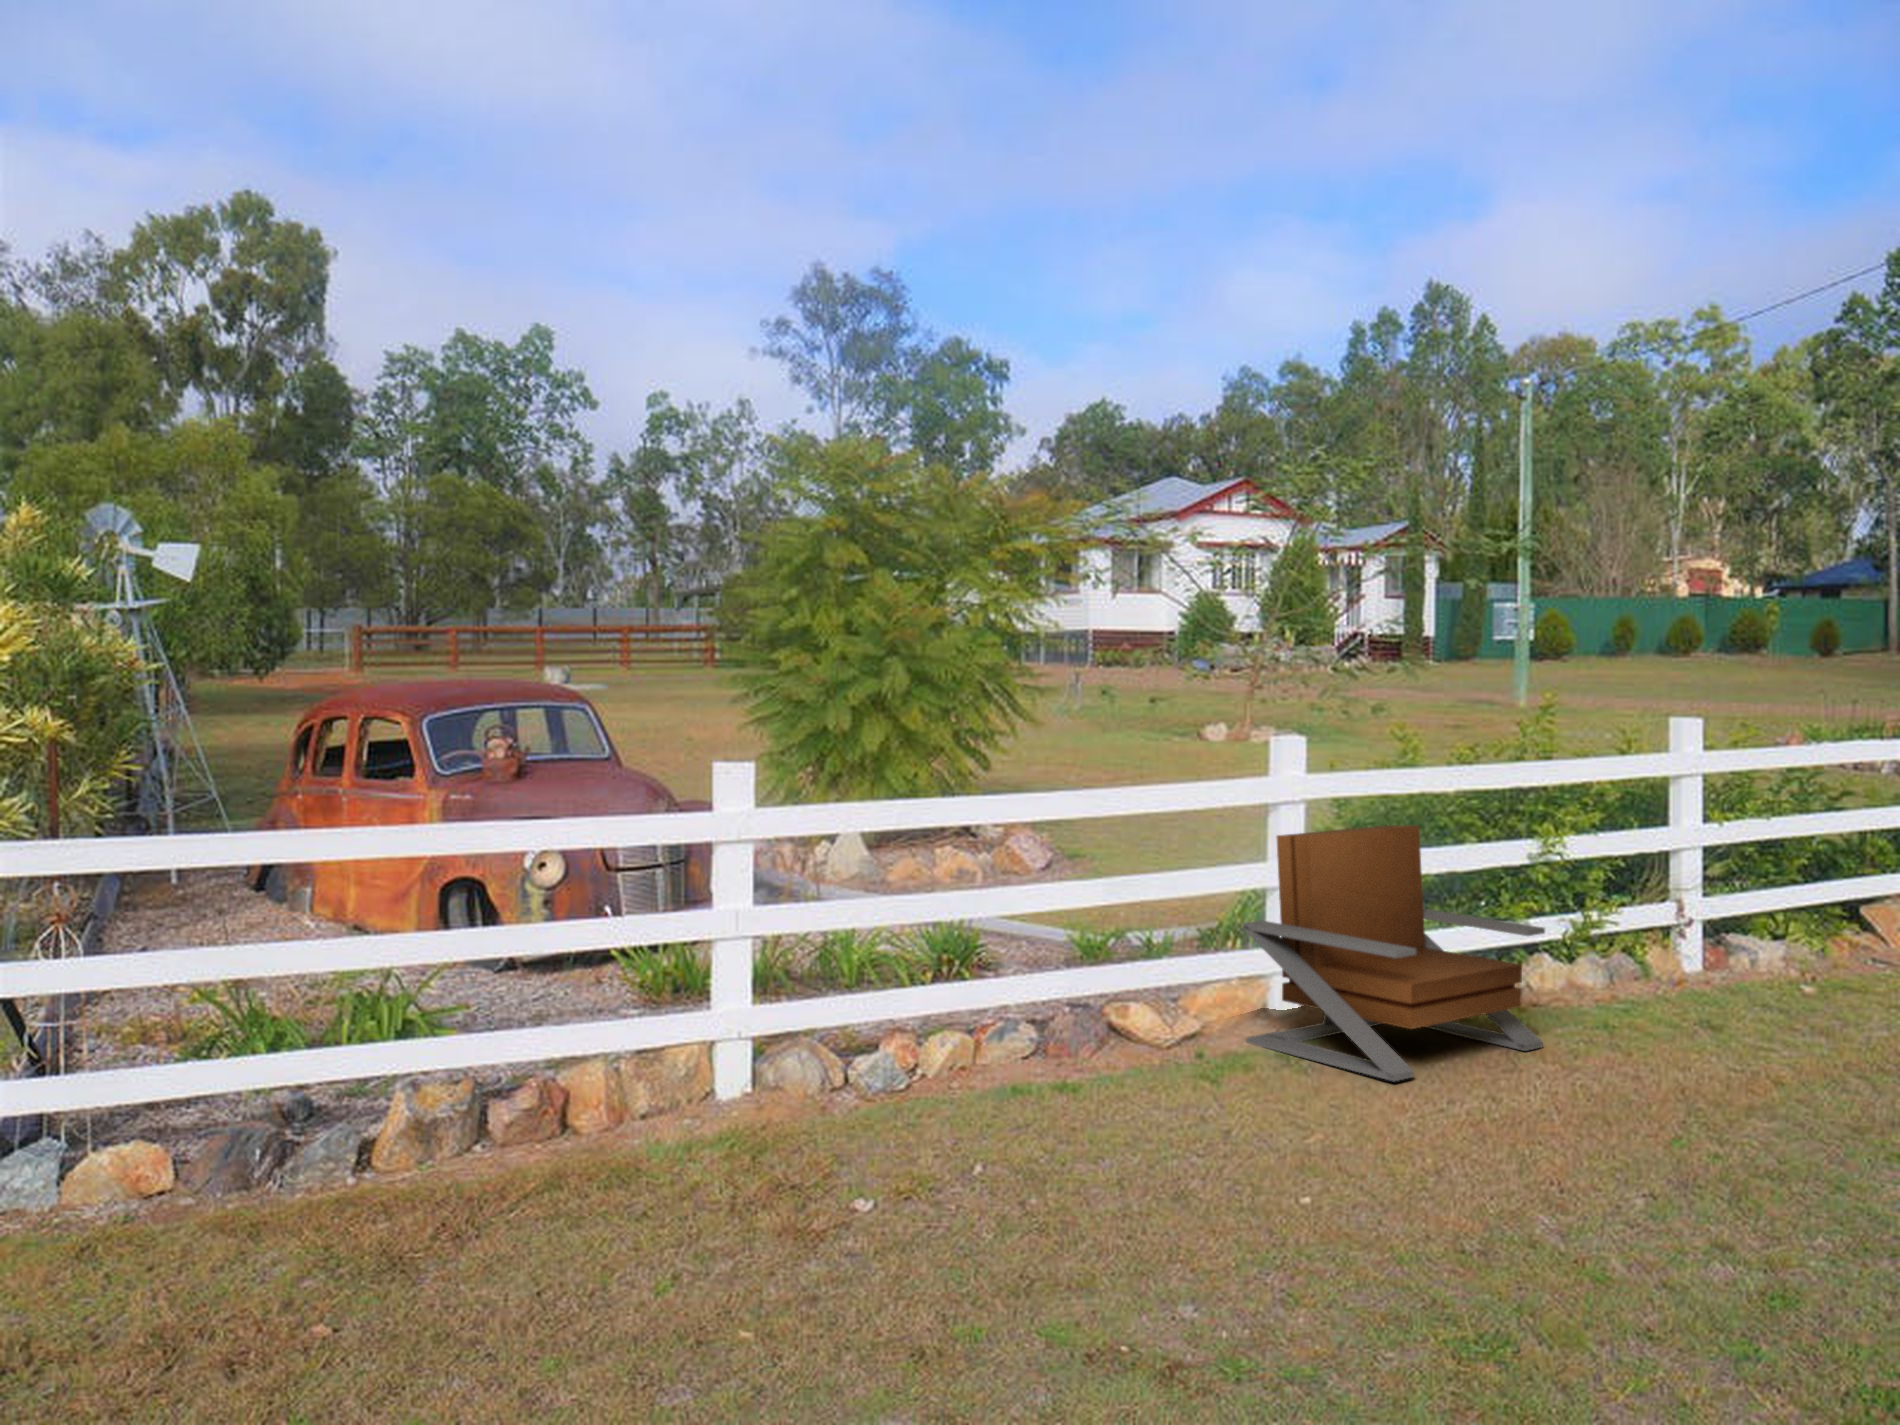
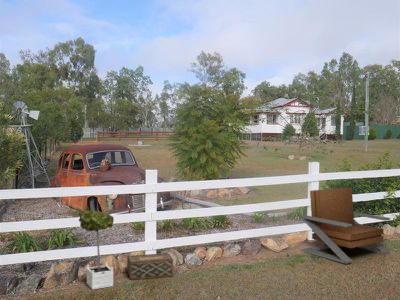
potted tree: none [498,901,616,1171] -> present [79,210,114,290]
woven basket: none [654,1051,814,1139] -> present [127,253,173,280]

